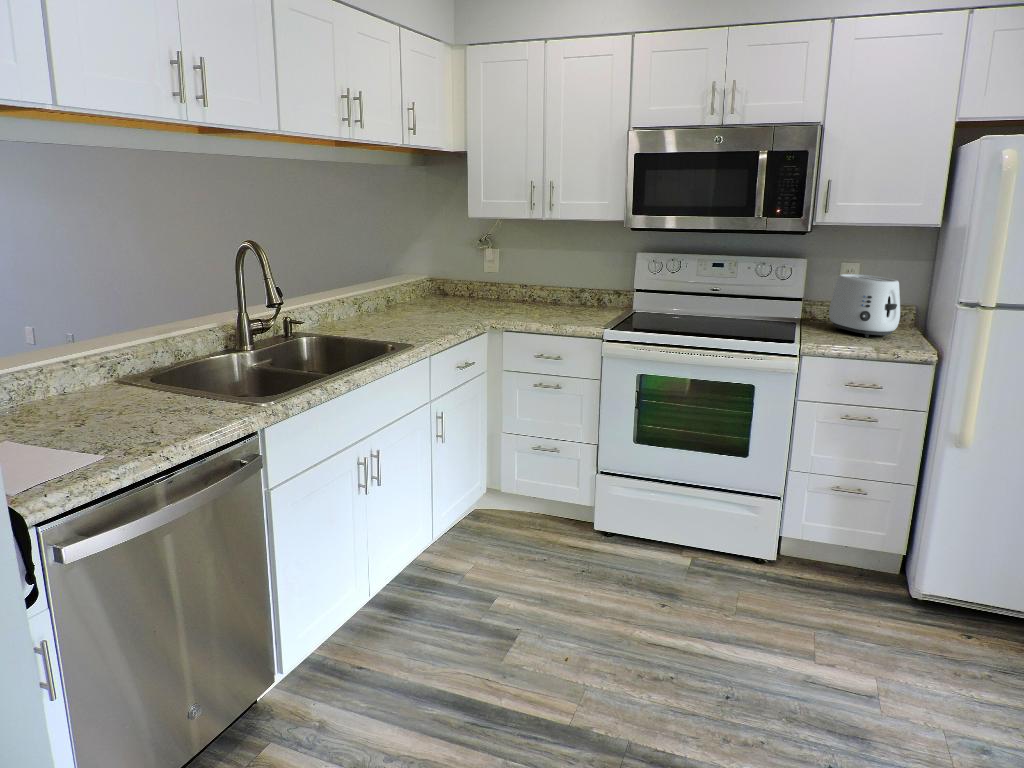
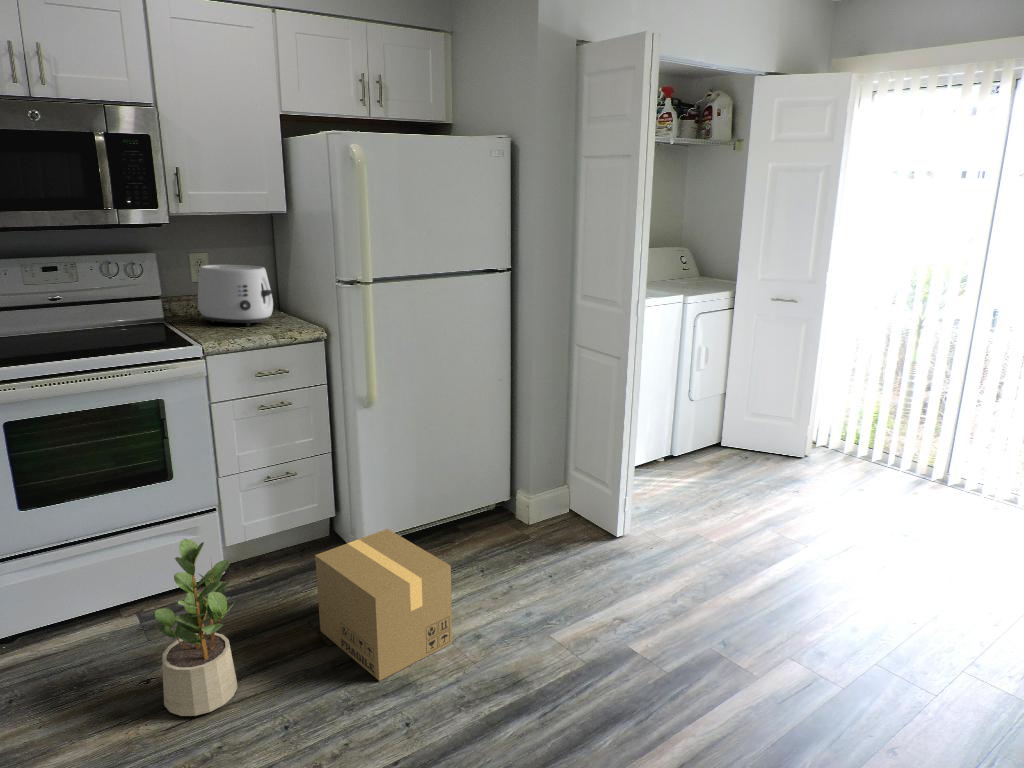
potted plant: none [659,498,742,652] -> present [155,539,237,716]
cardboard box: none [819,569,961,735] -> present [315,529,452,681]

